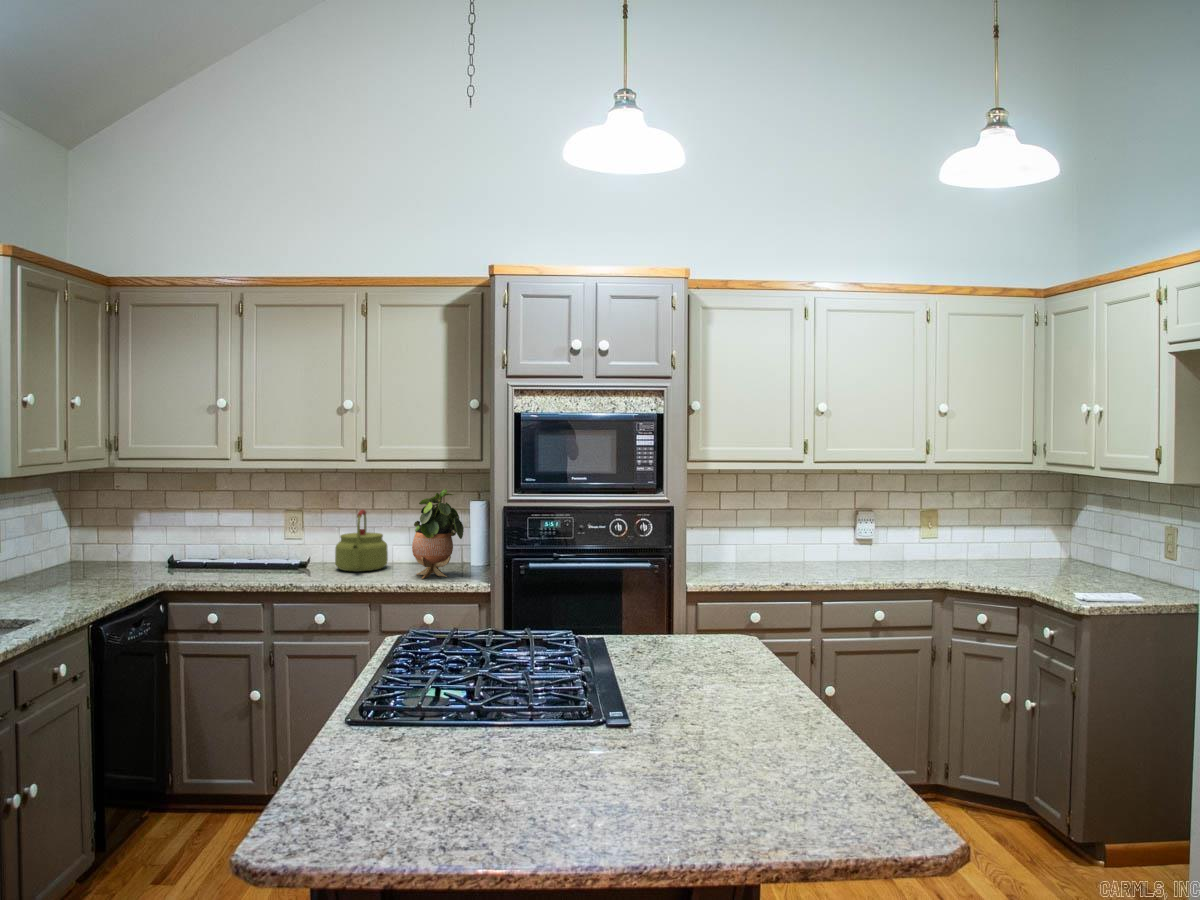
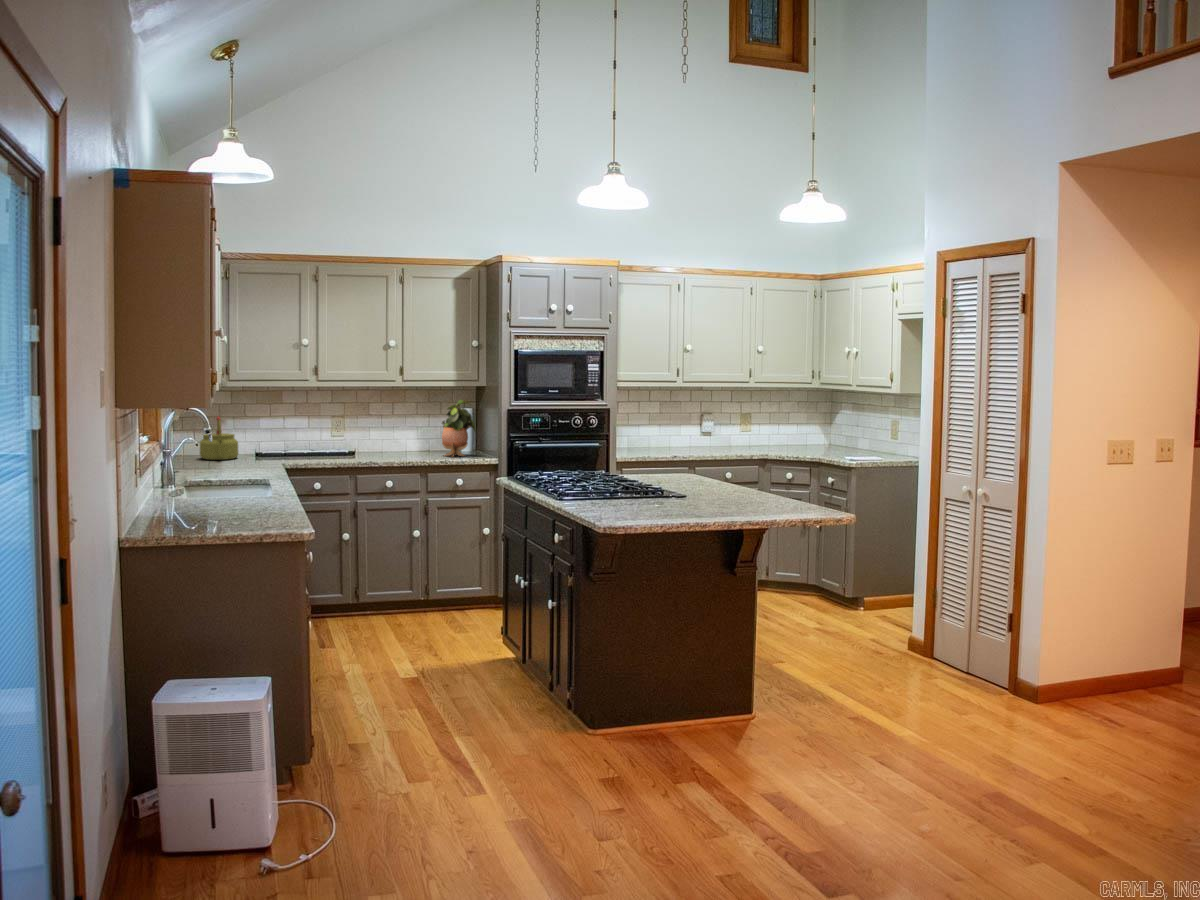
kettle: present [335,510,388,571] -> present [200,416,239,460]

